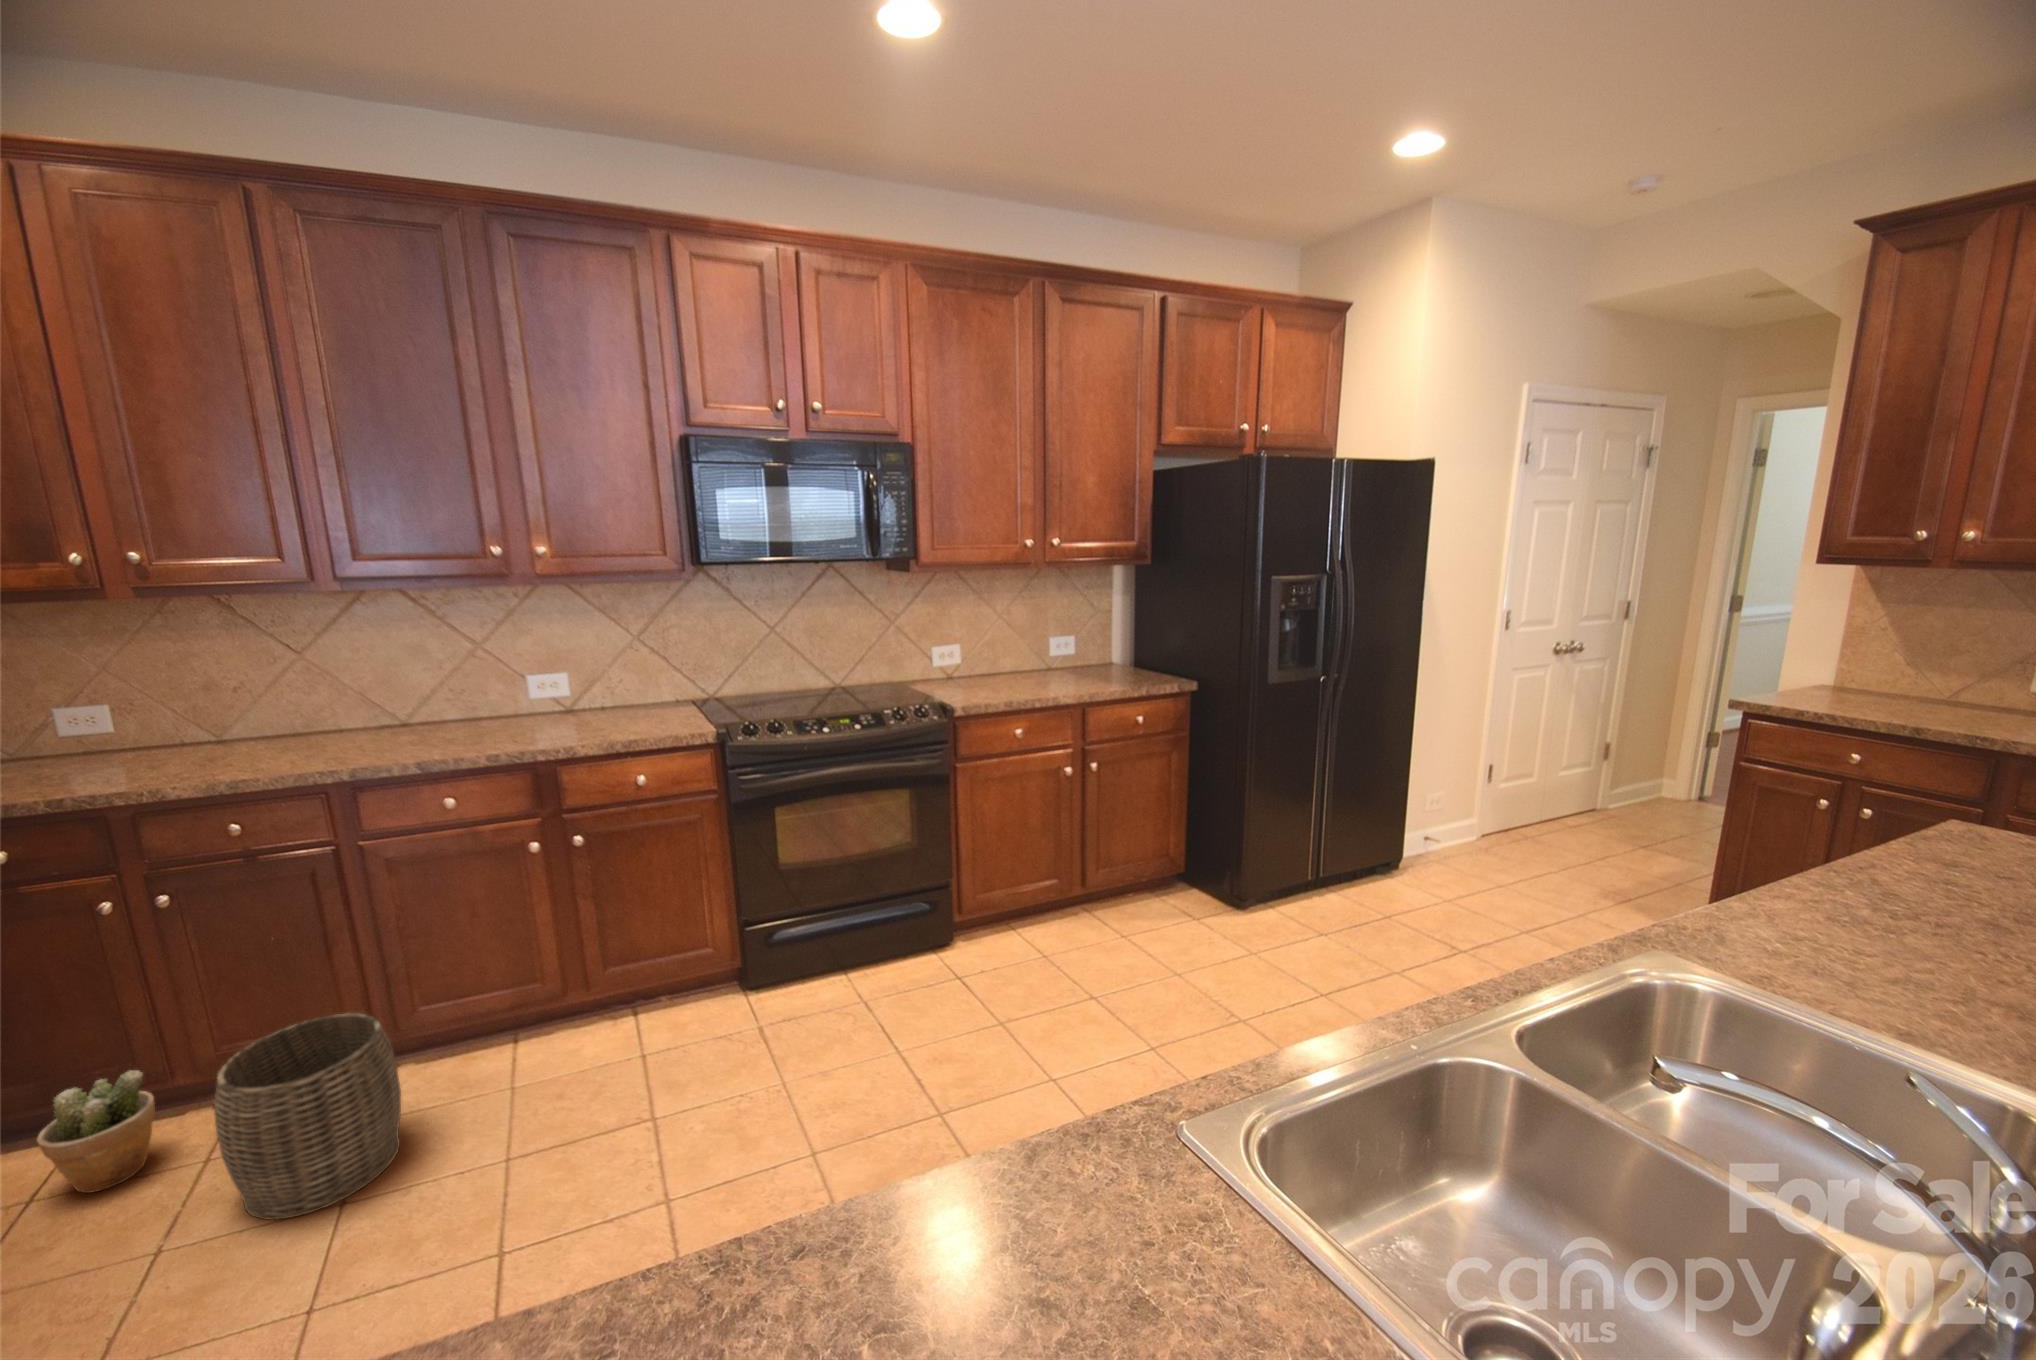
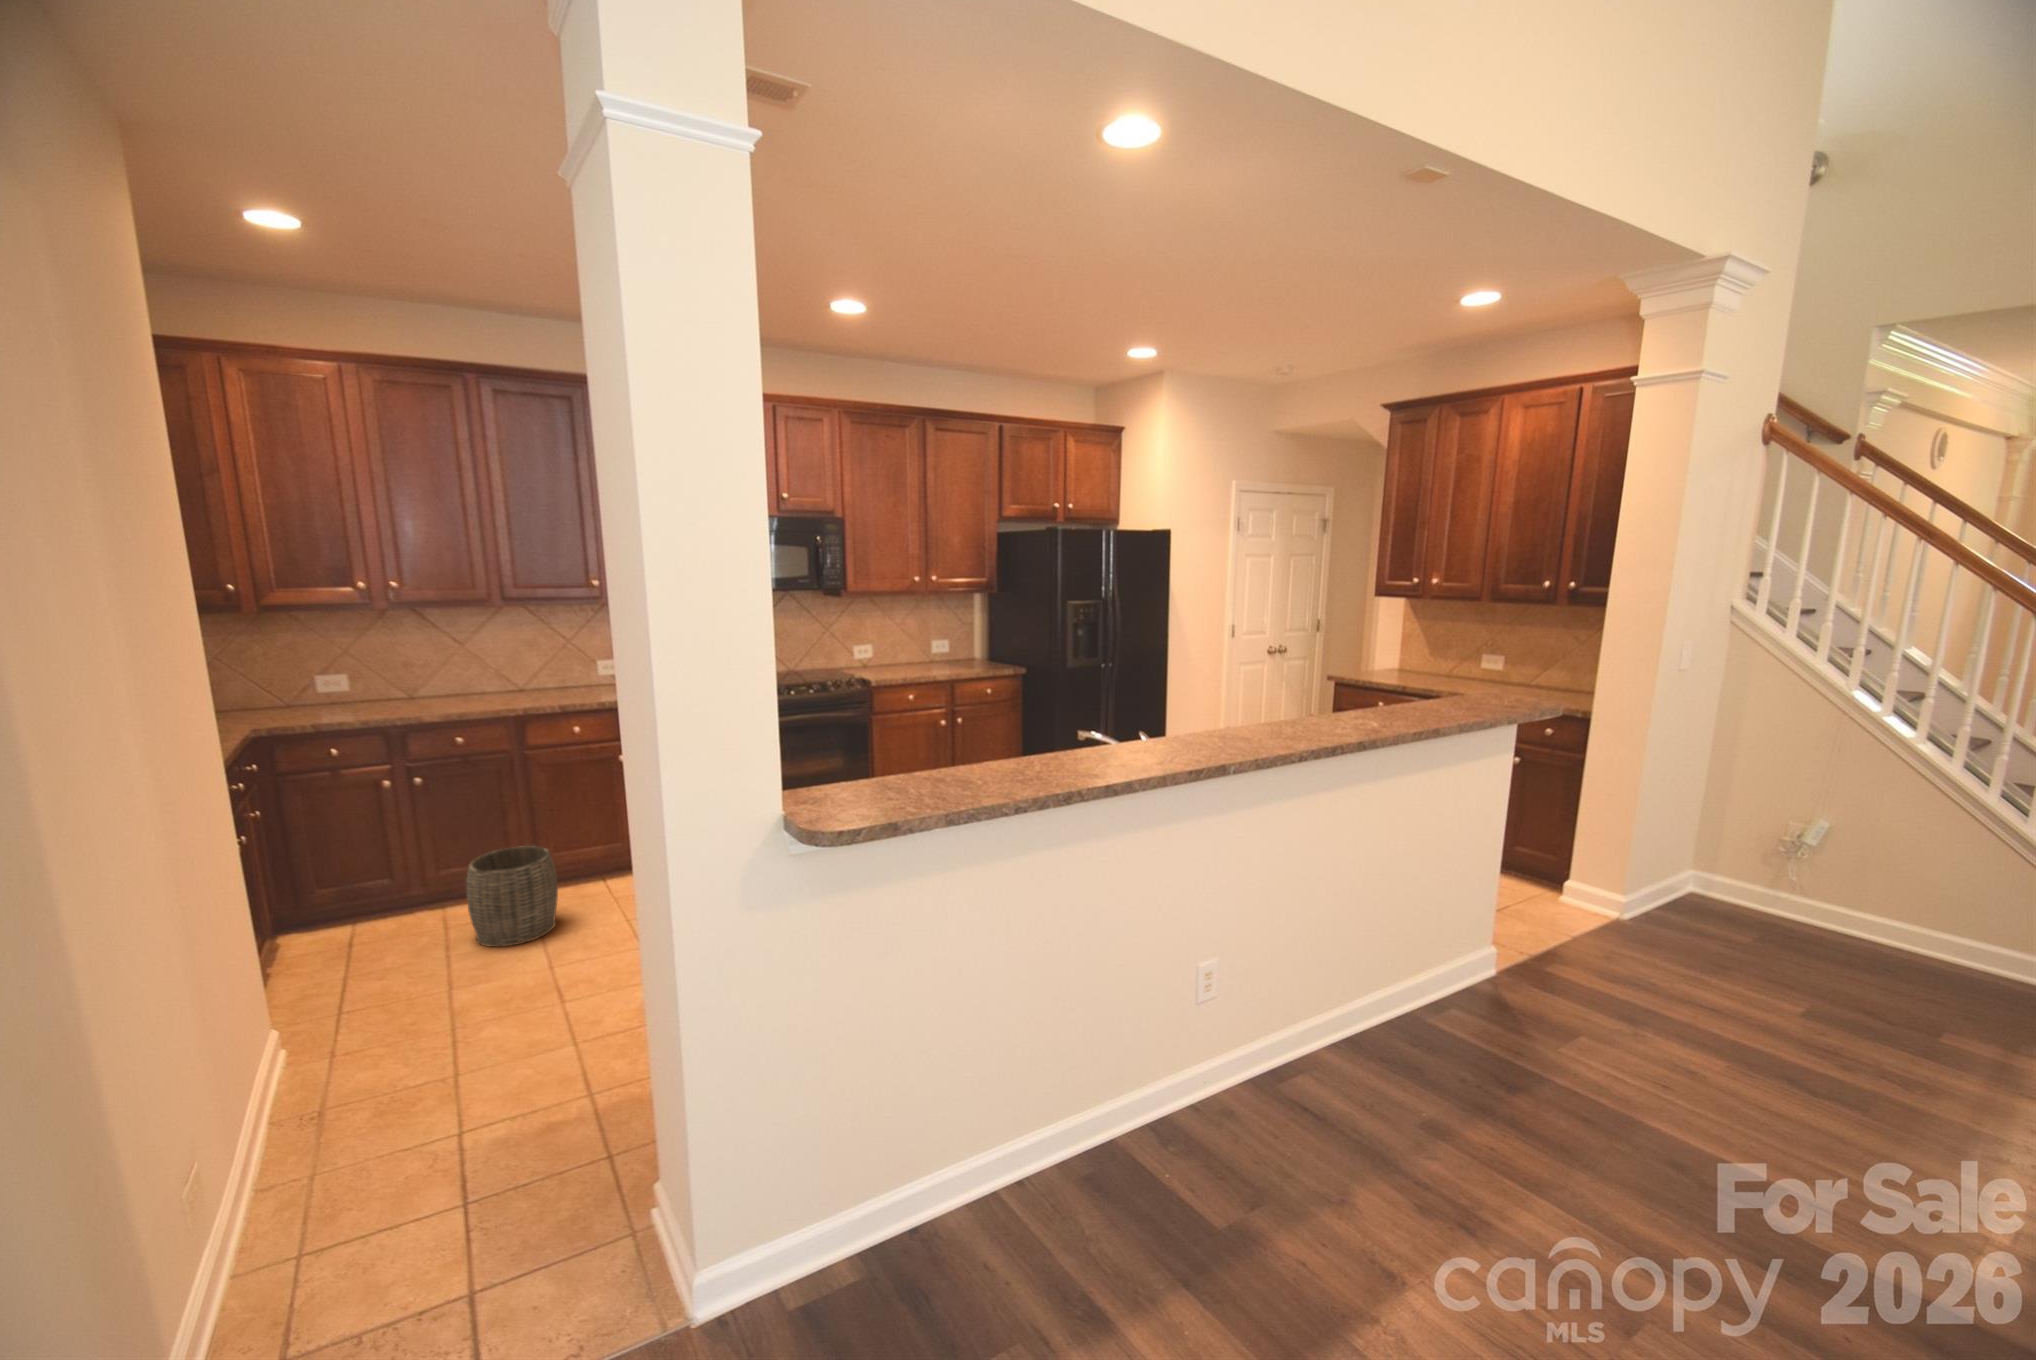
potted plant: present [37,1070,155,1193] -> none [354,876,411,944]

